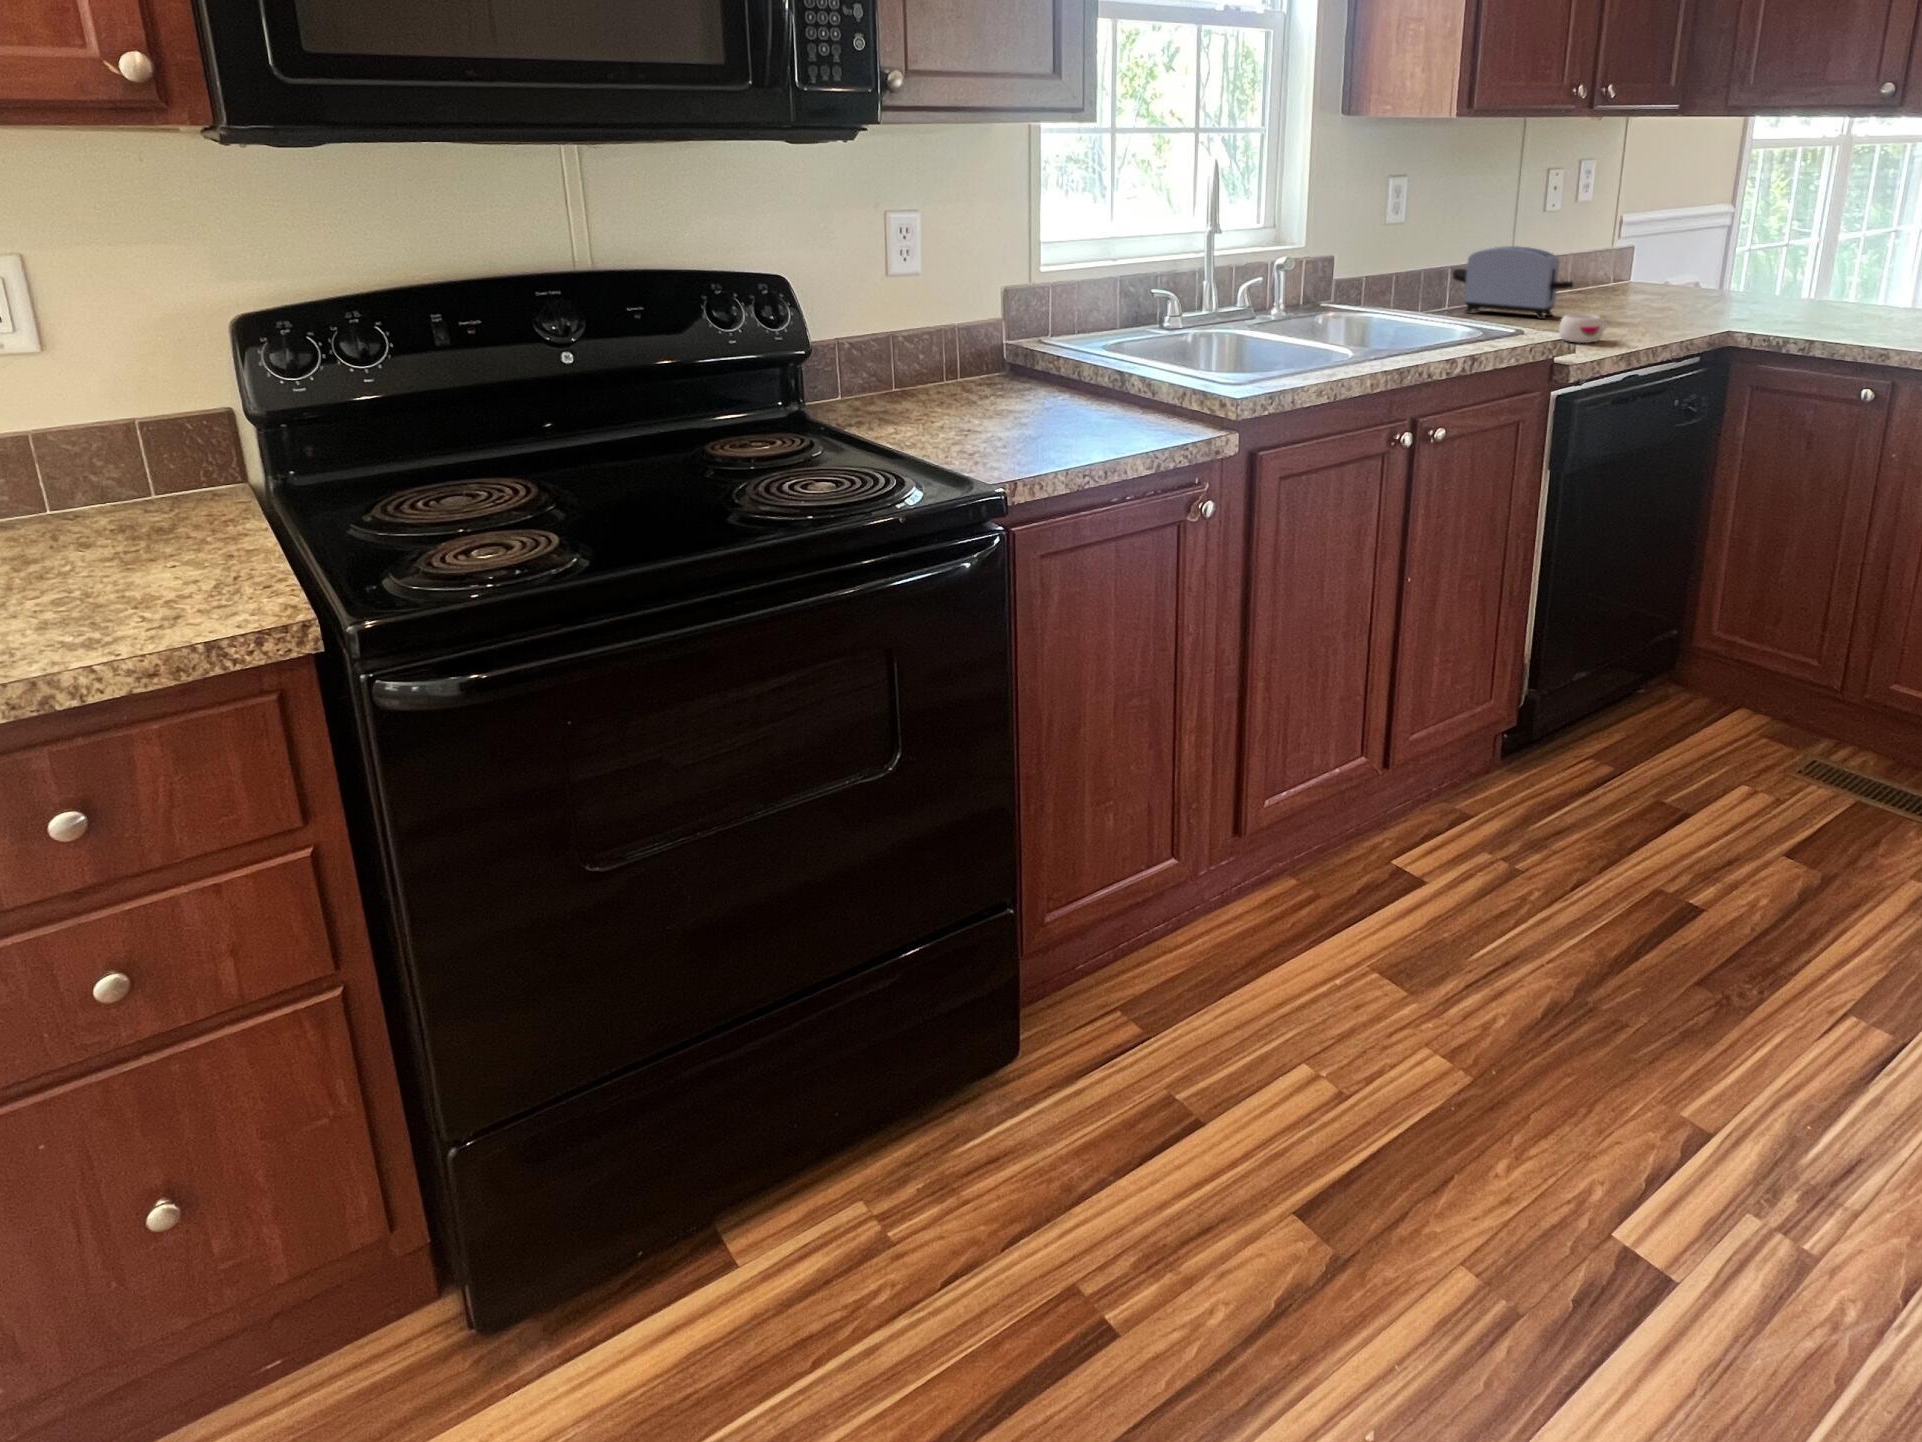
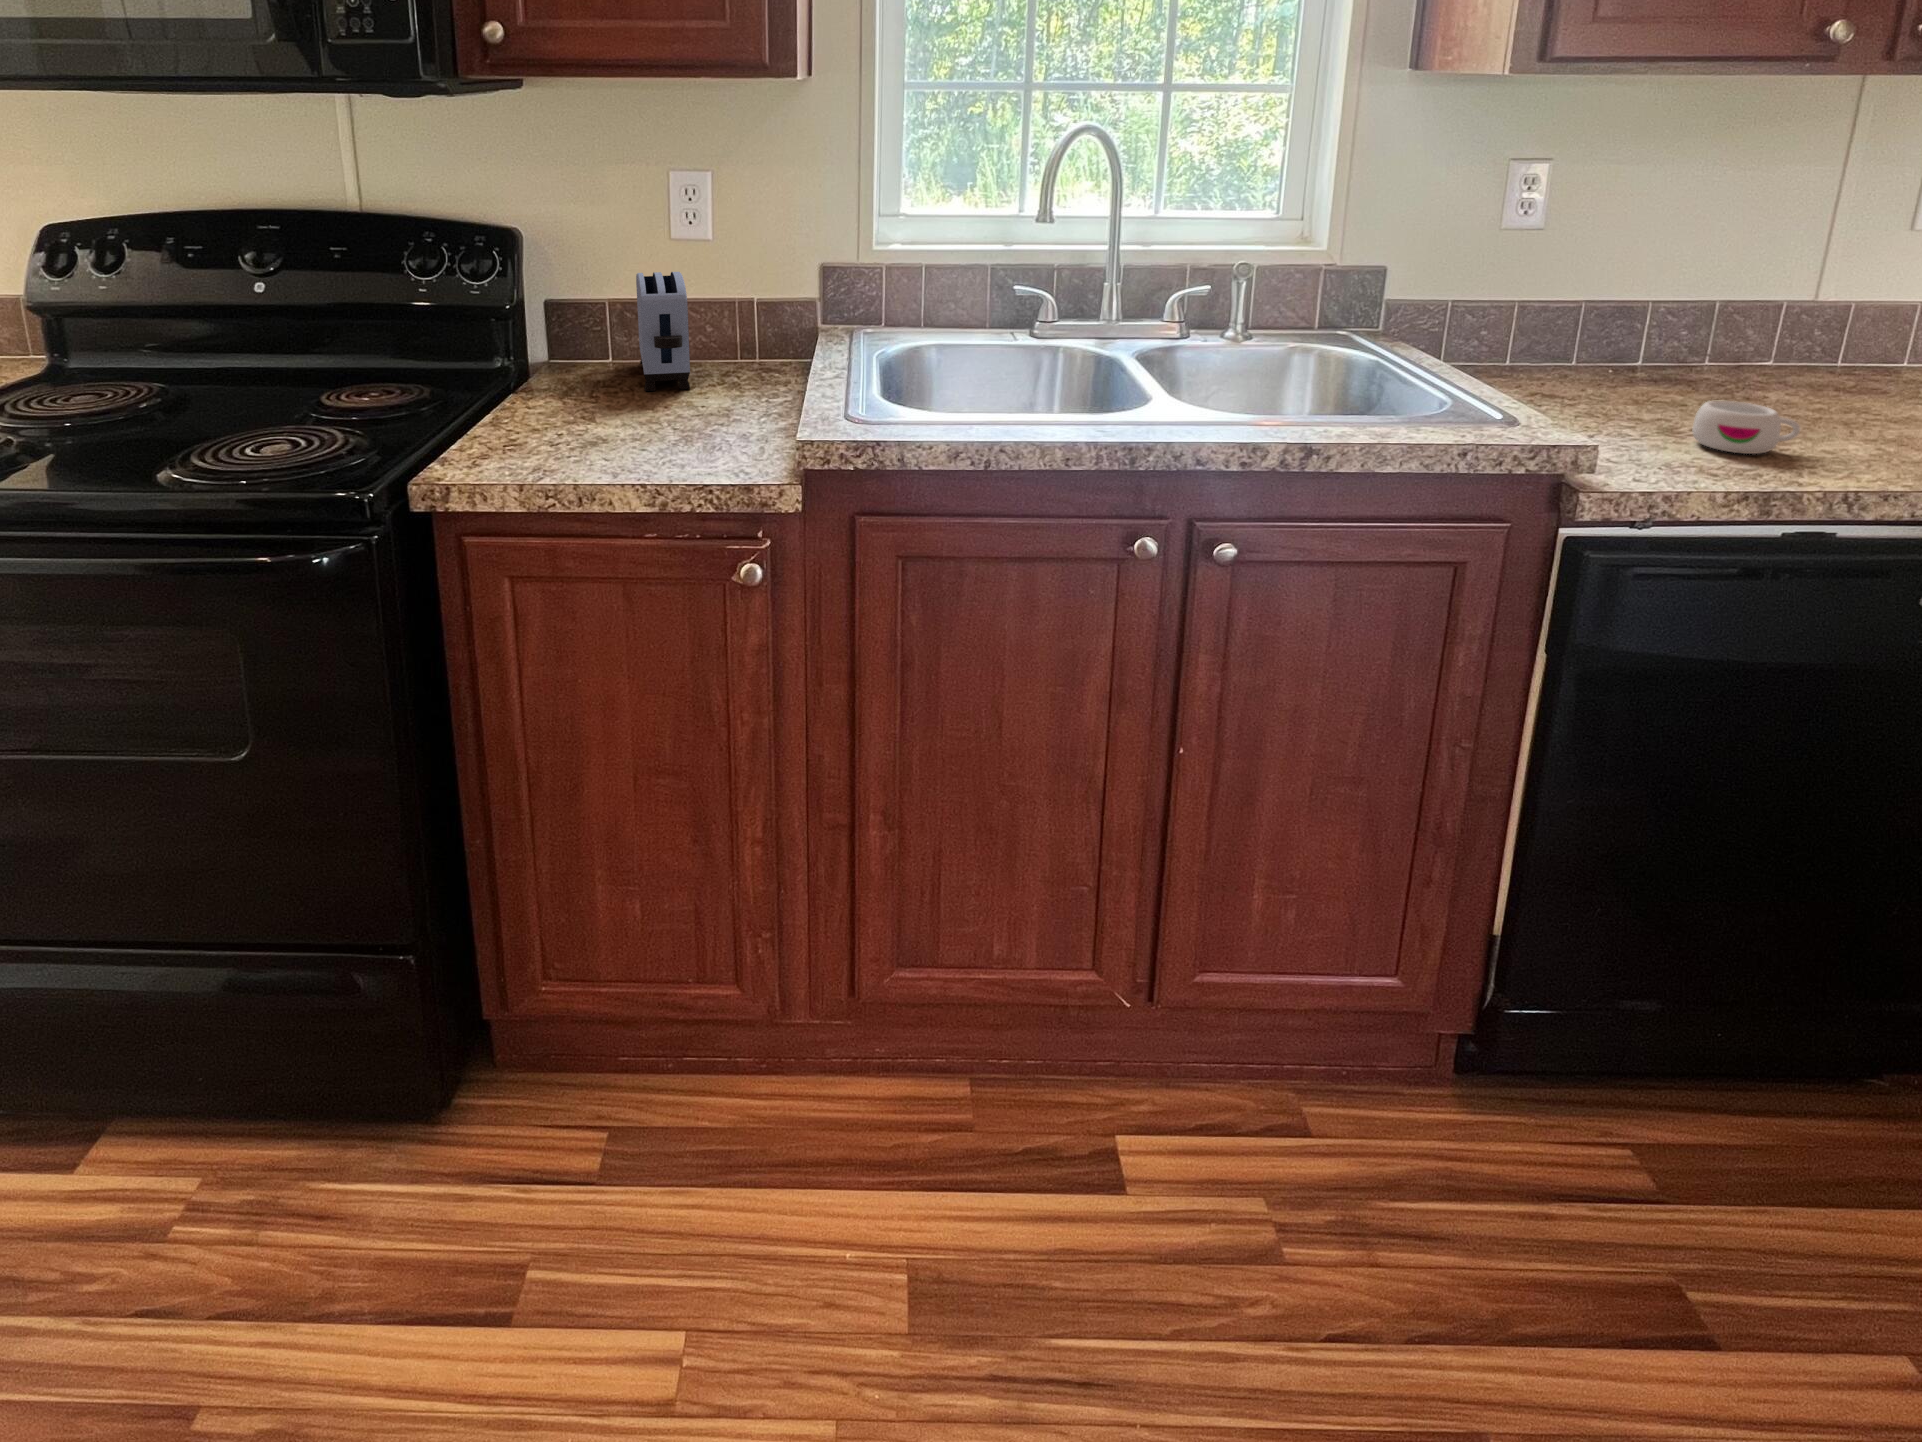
toaster: present [1453,246,1573,319] -> present [636,272,690,391]

